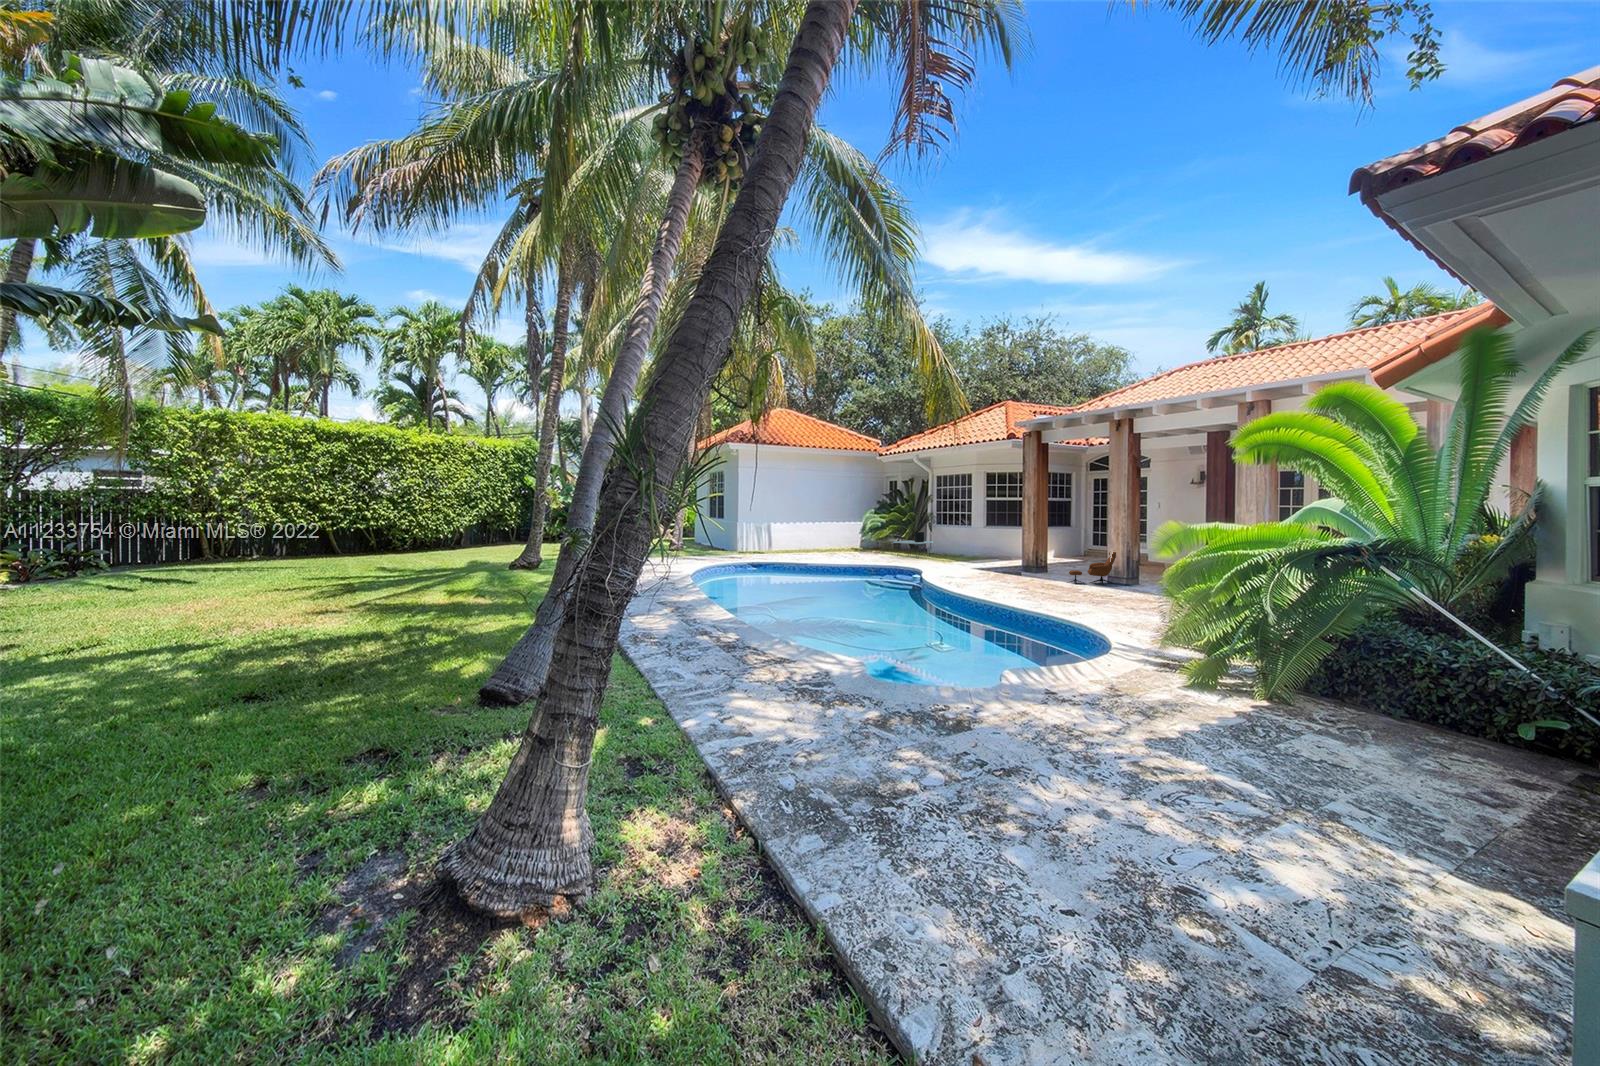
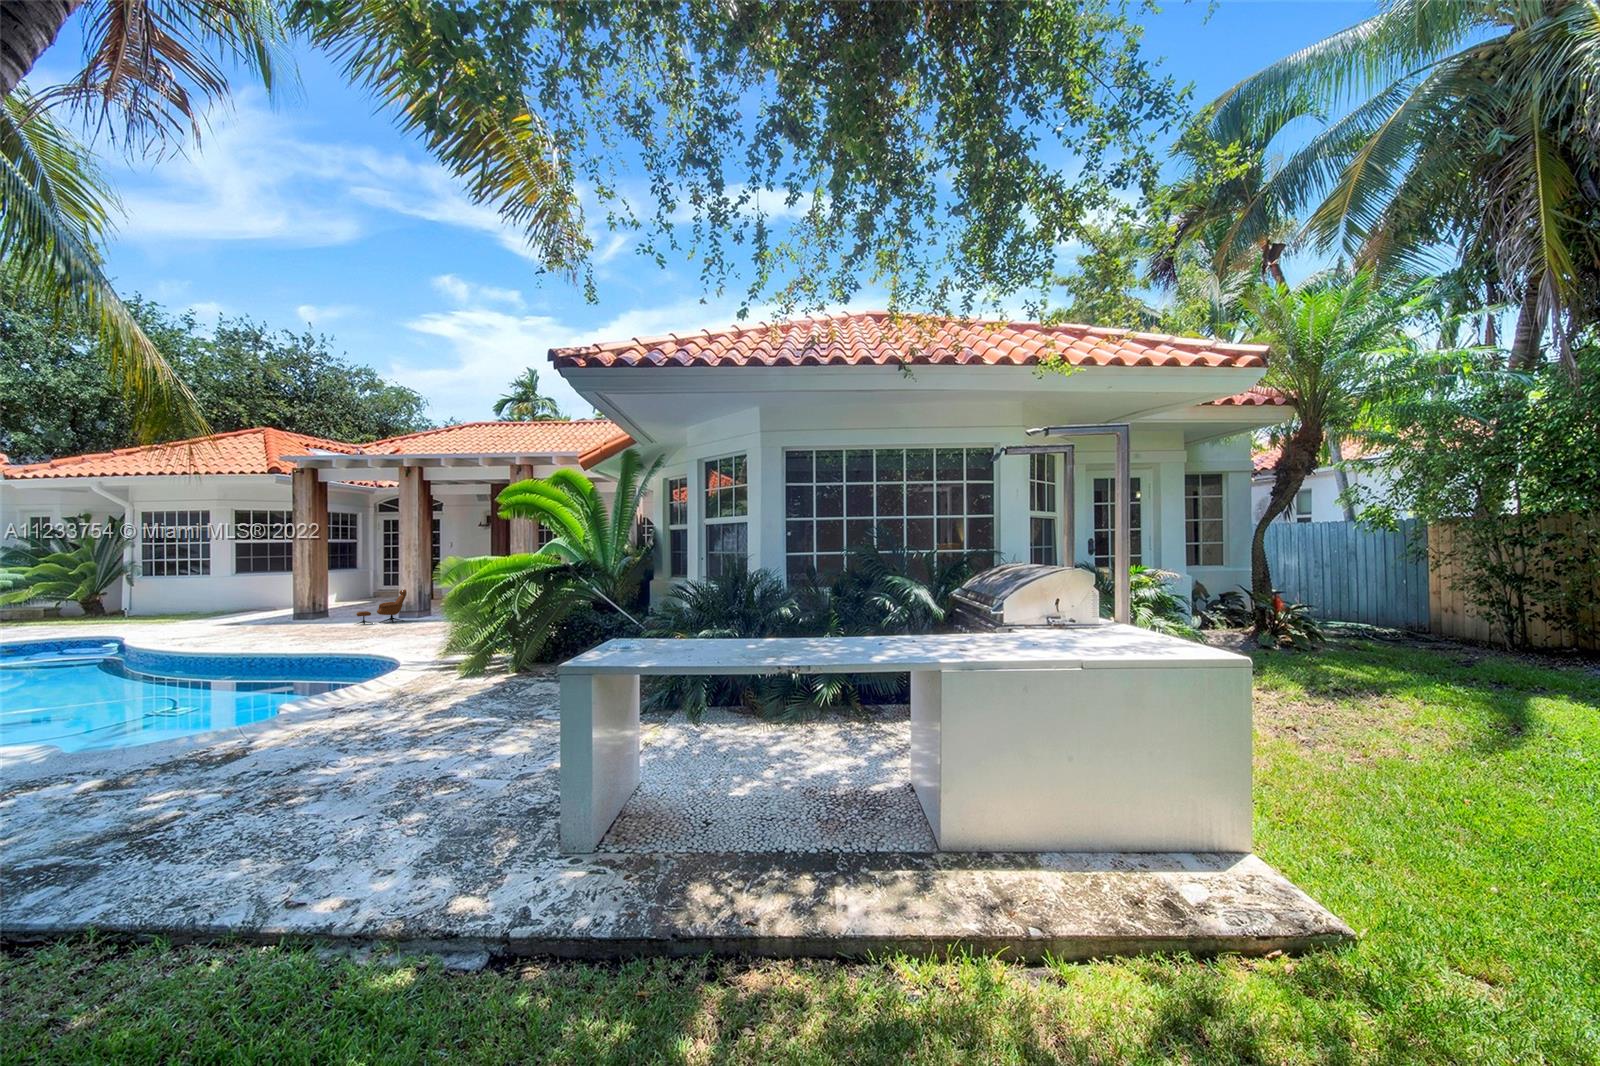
side table: present [893,532,934,547] -> none [81,582,160,619]

